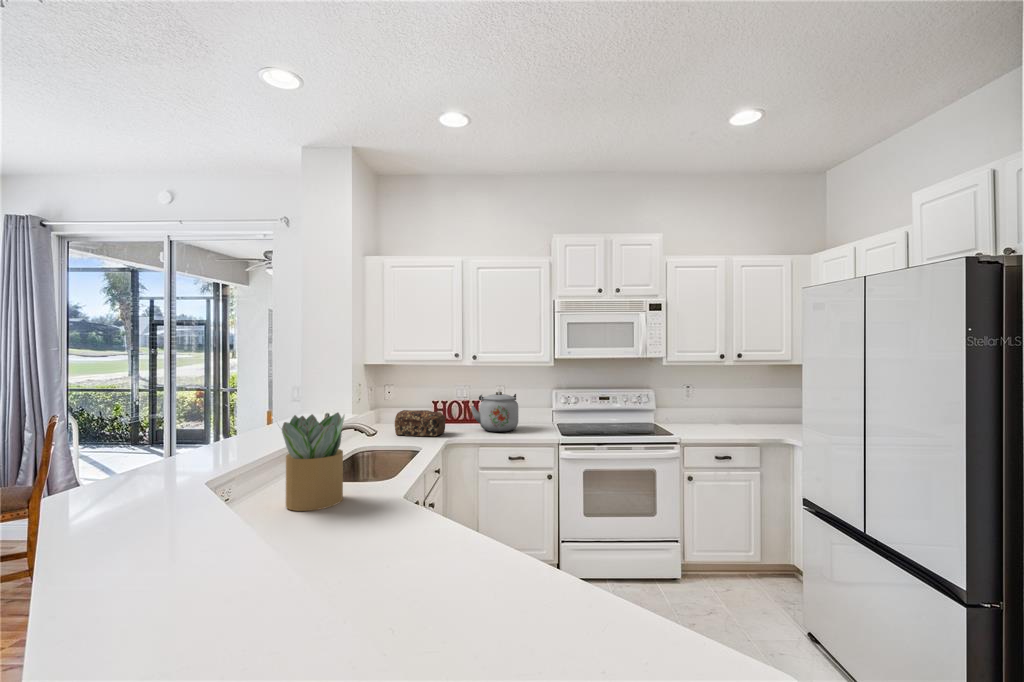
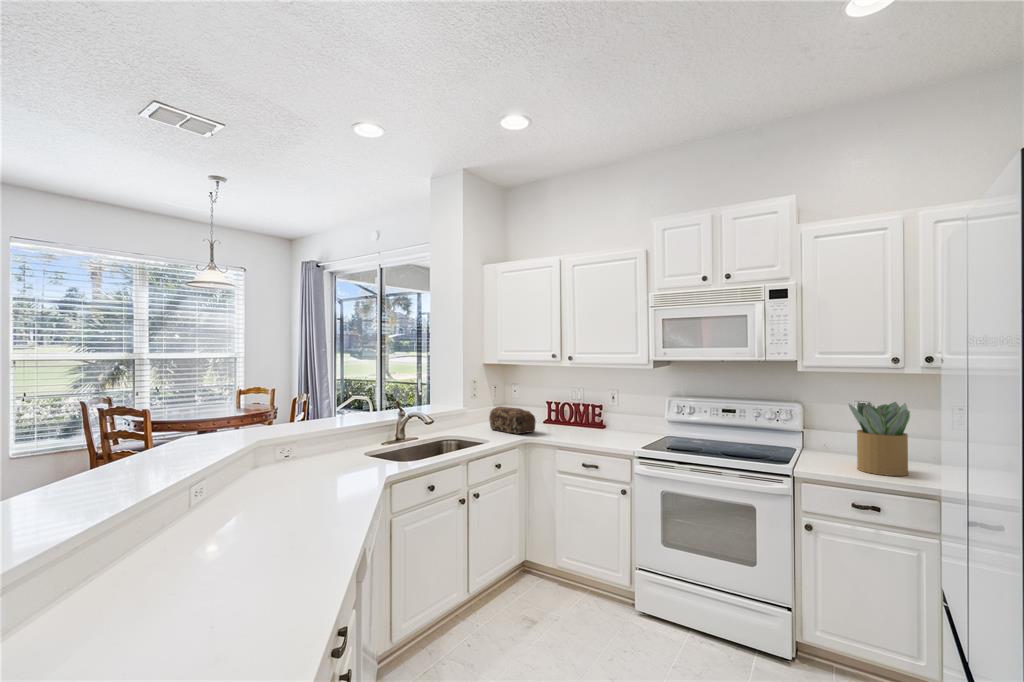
kettle: present [471,392,518,432] -> none [563,394,616,437]
potted plant: present [281,413,344,511] -> present [849,402,910,476]

